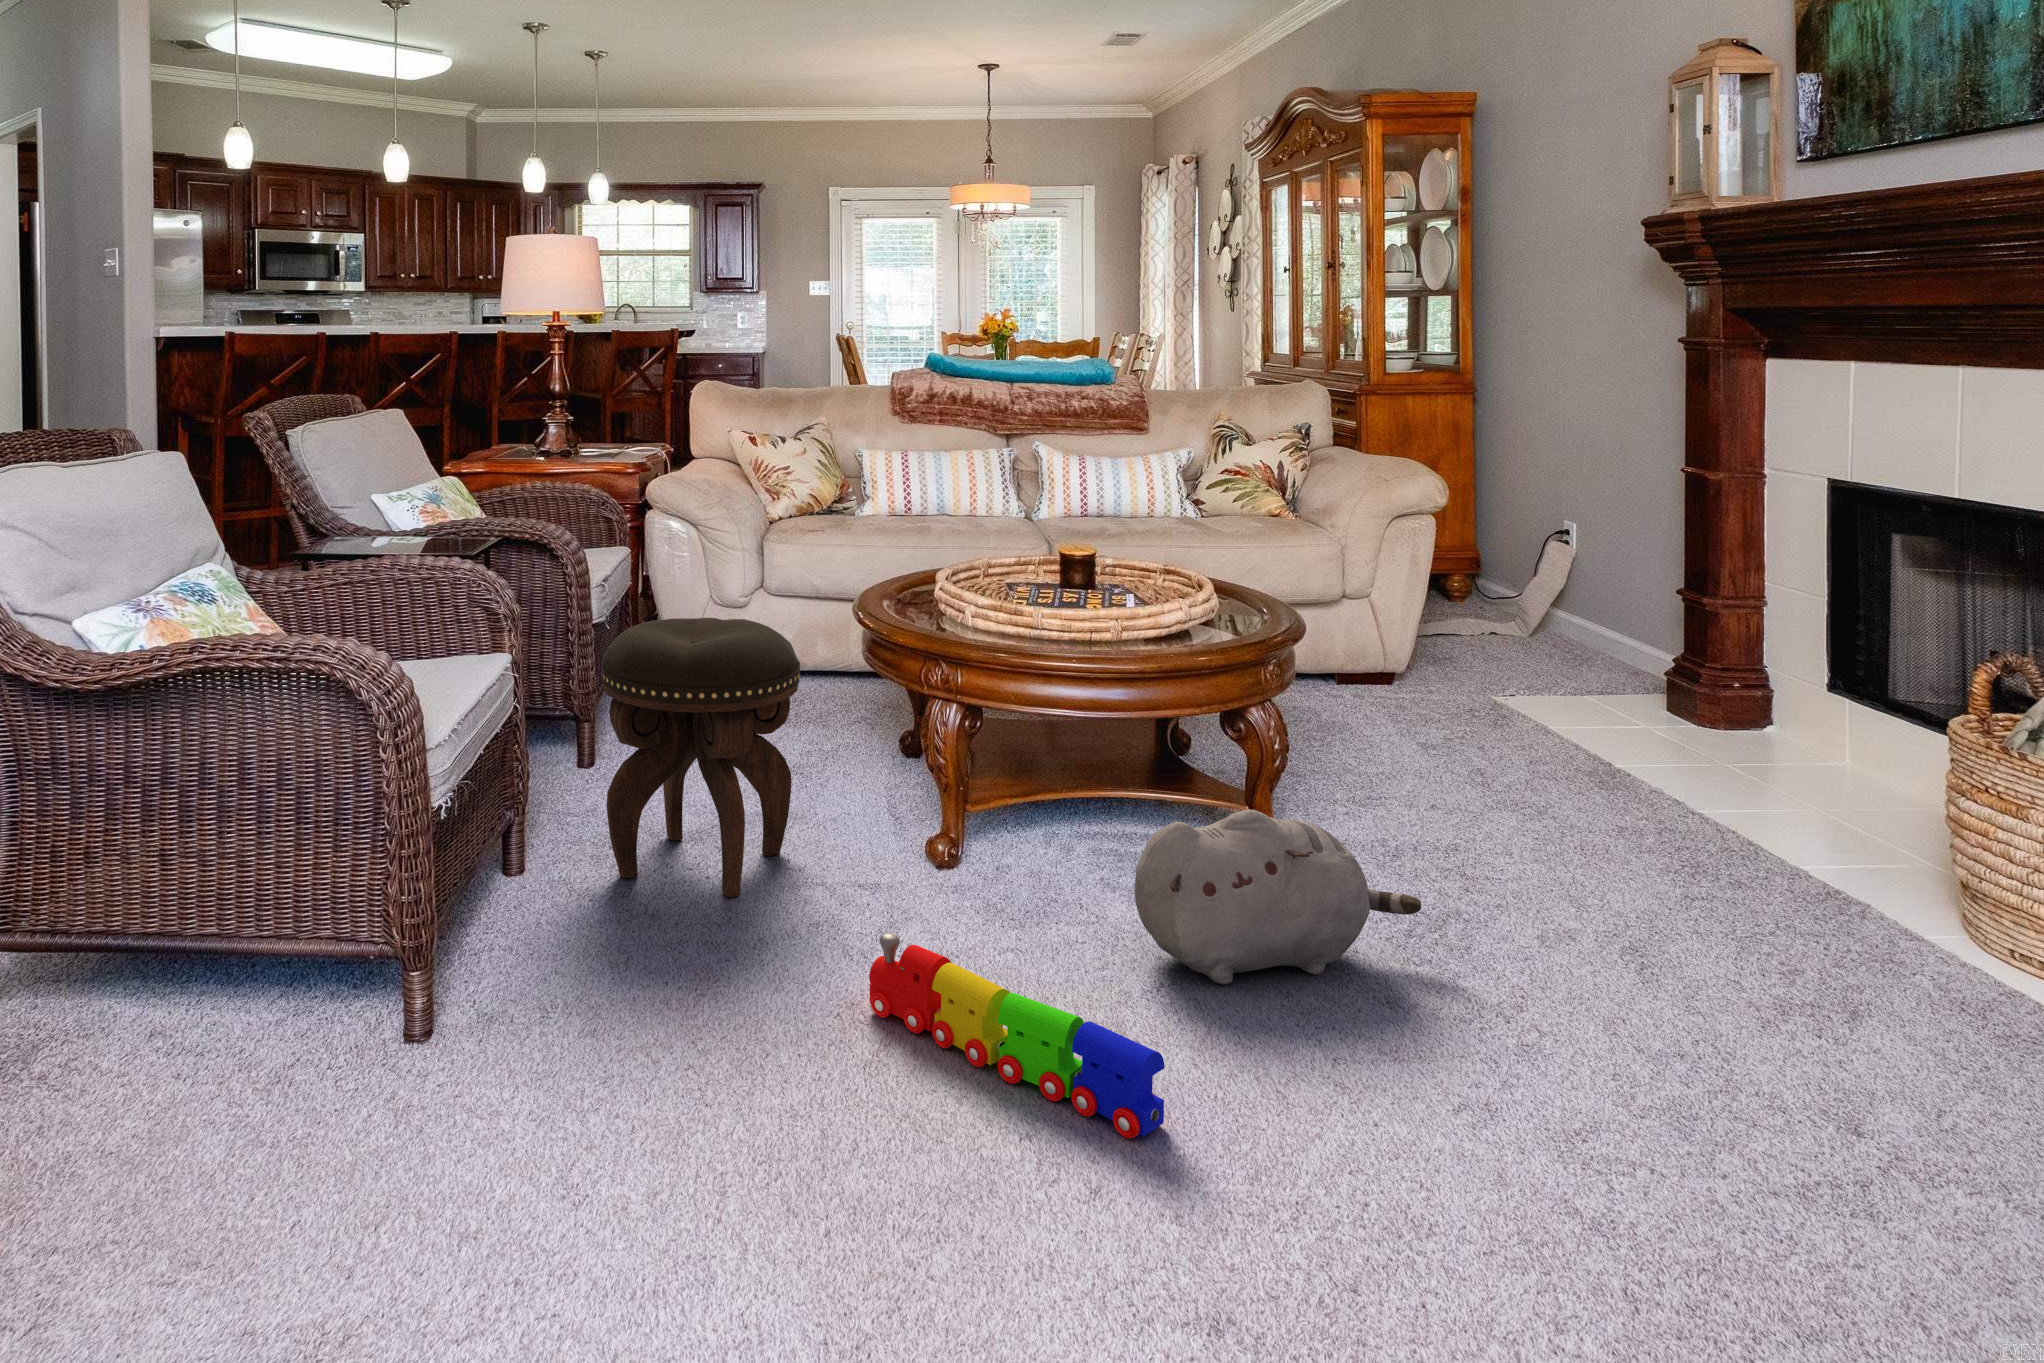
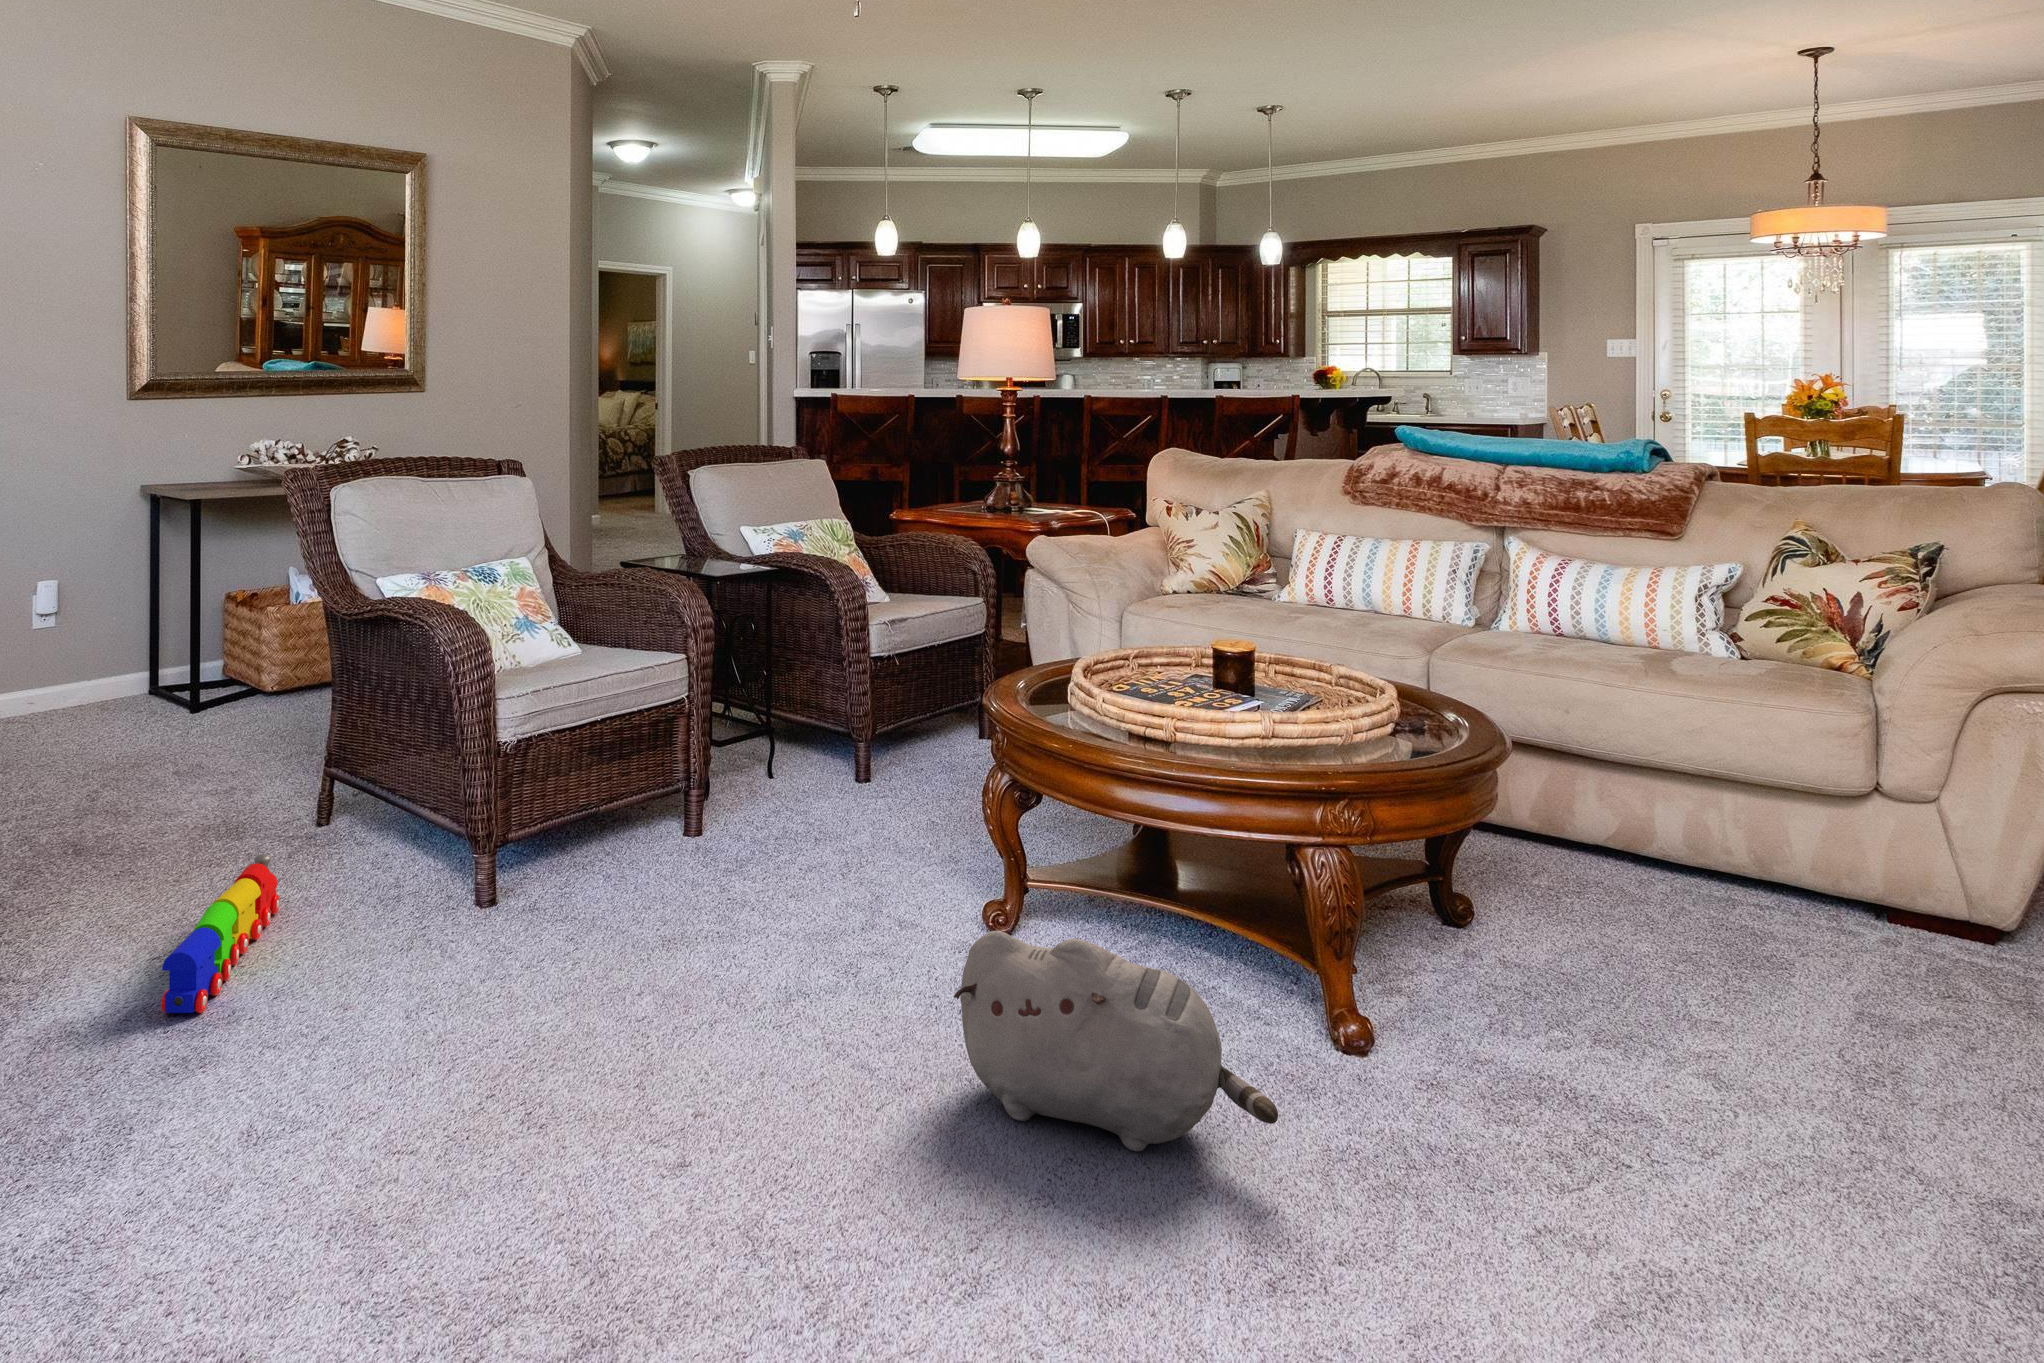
footstool: present [601,618,800,897] -> none [688,656,870,915]
toy train: present [869,933,1164,1138] -> present [161,854,280,1013]

